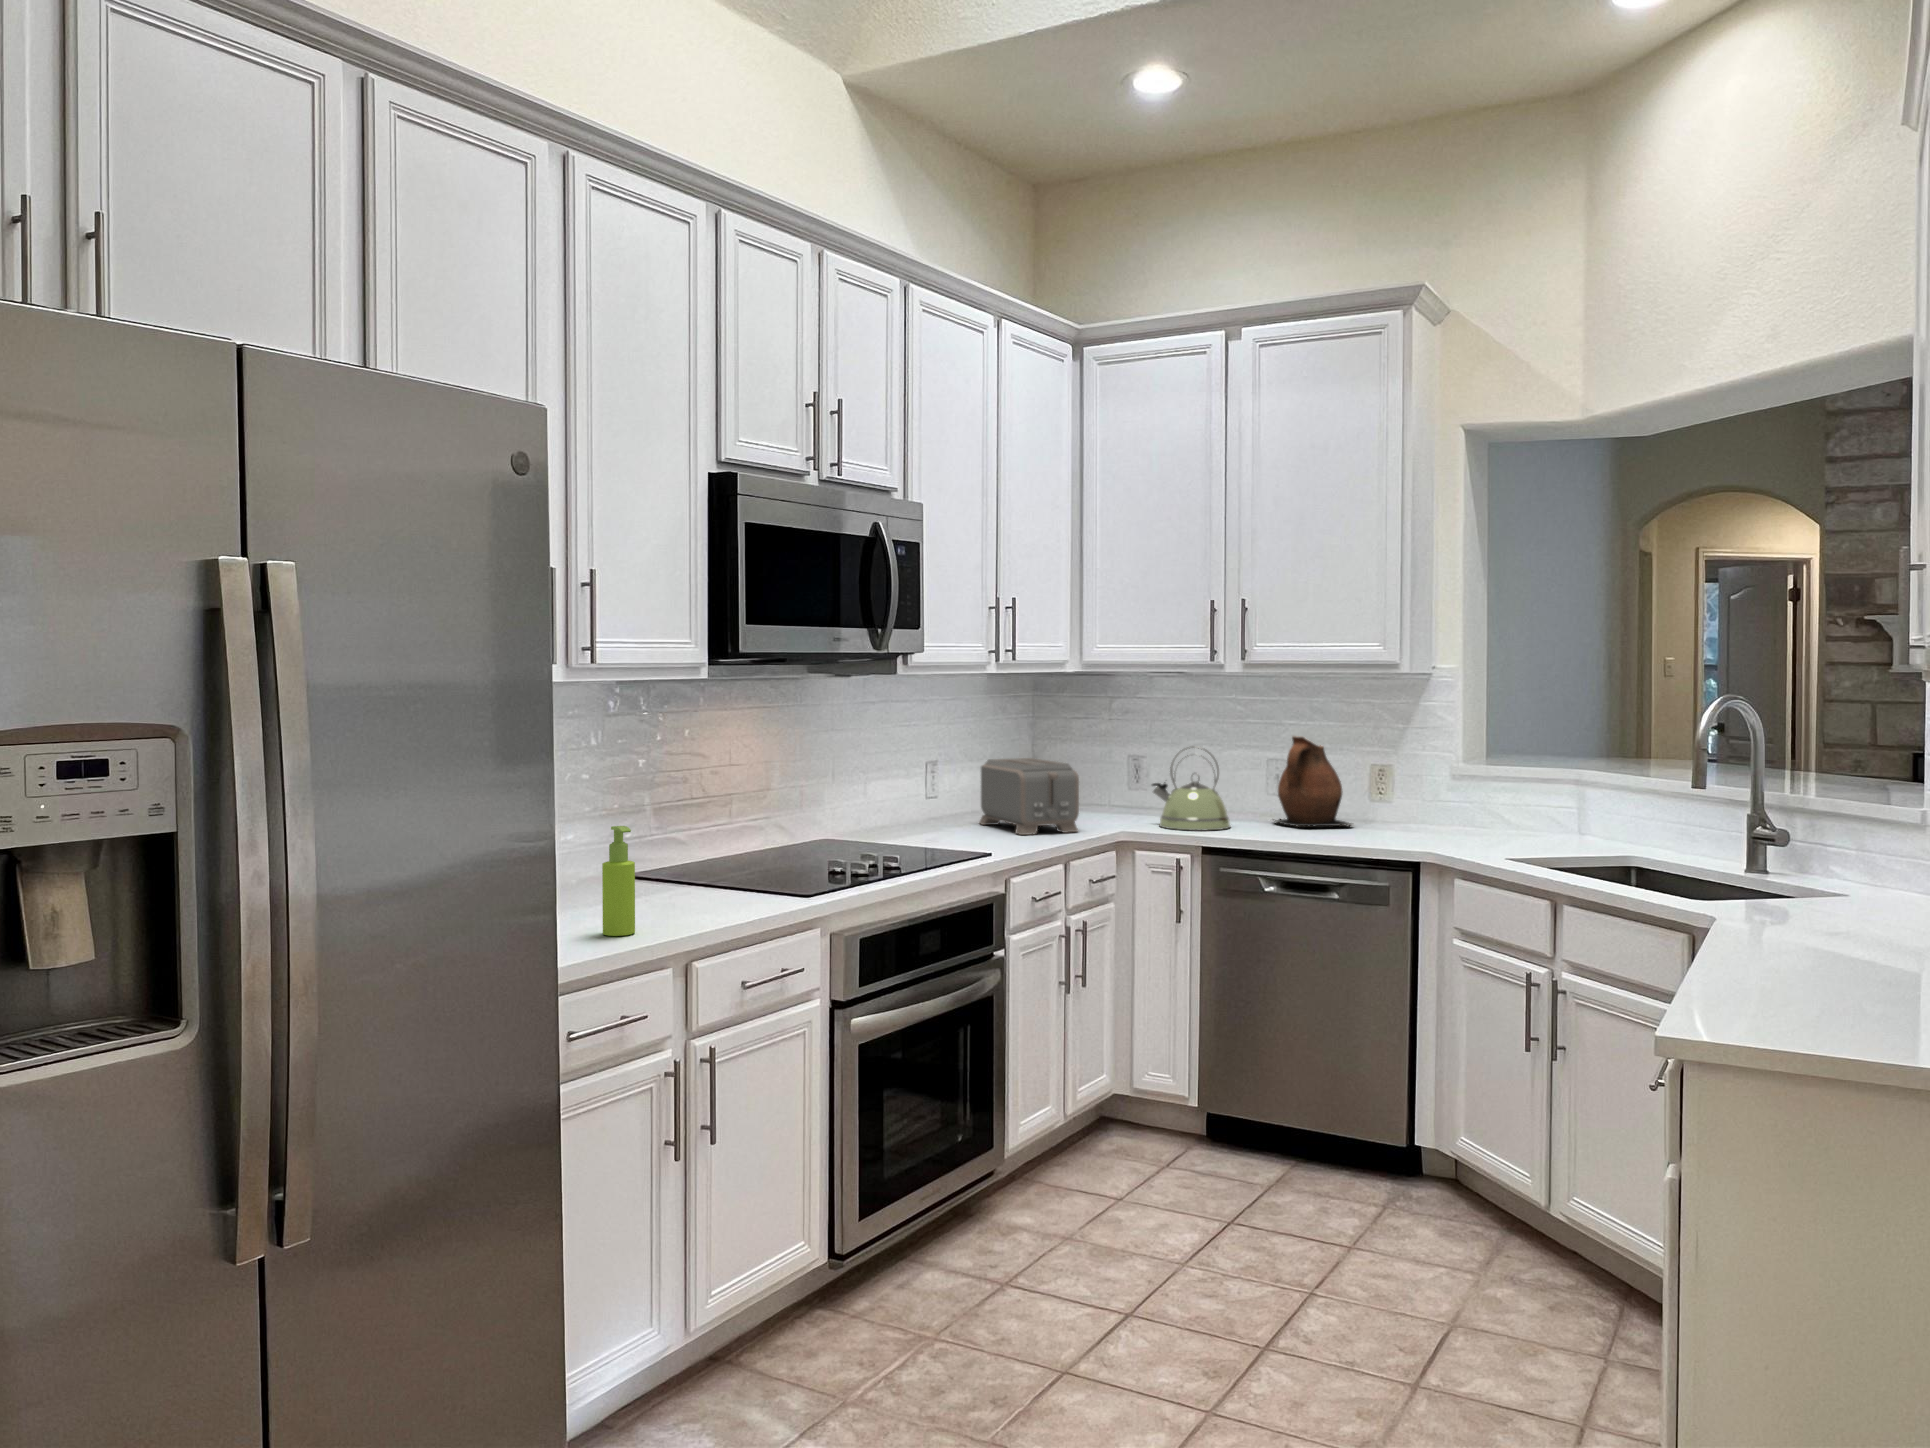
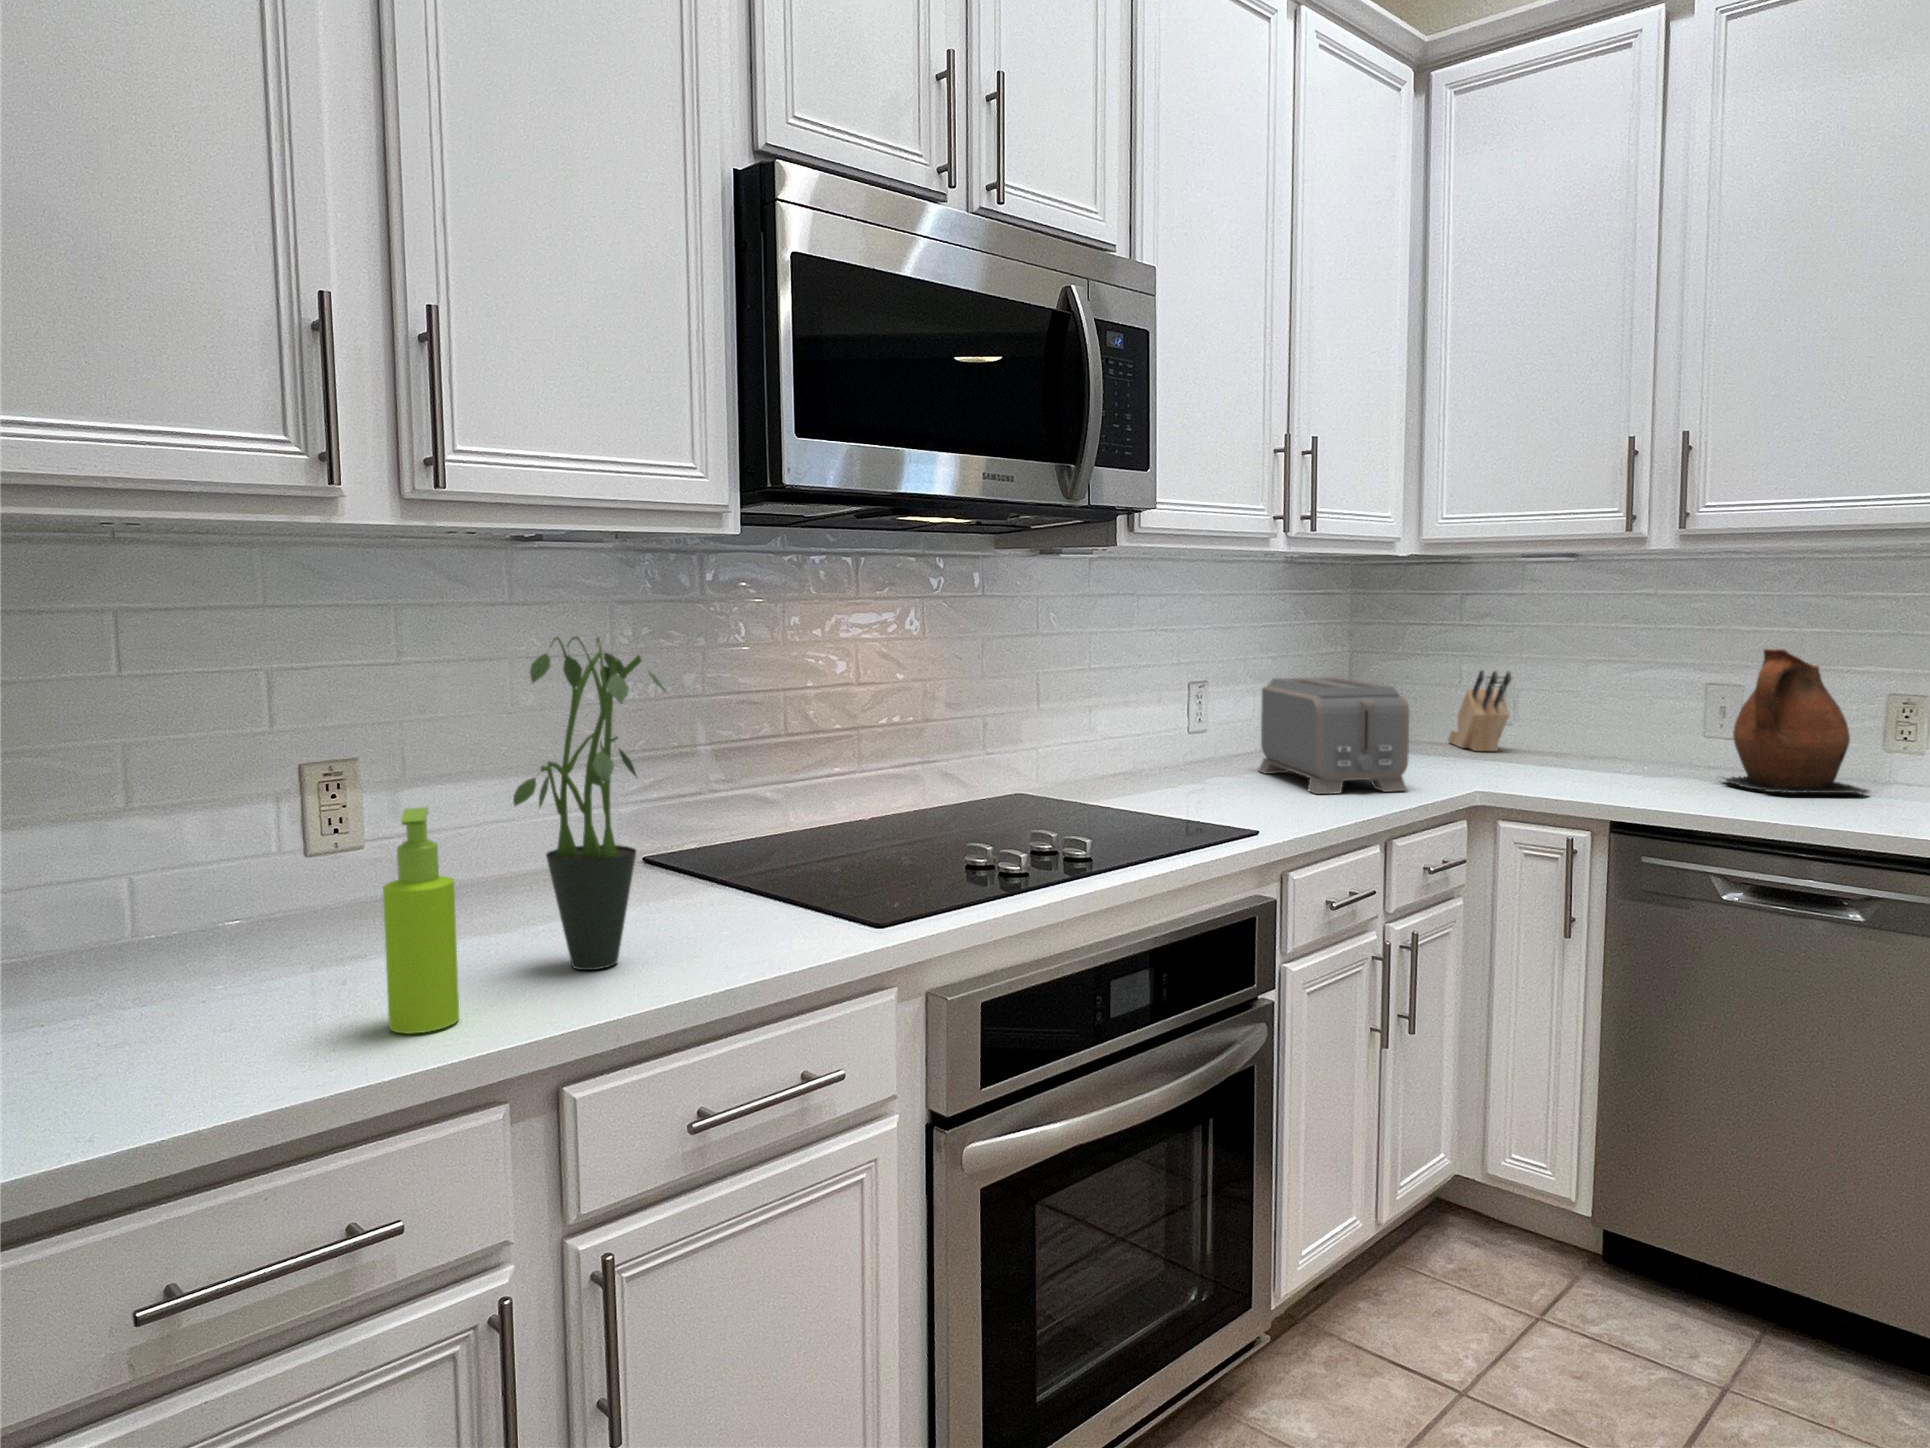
potted plant: none [639,740,711,916] -> present [513,636,666,970]
kettle: present [1152,746,1230,830] -> none [1523,663,1655,794]
knife block: none [1105,752,1145,809] -> present [1448,670,1511,751]

